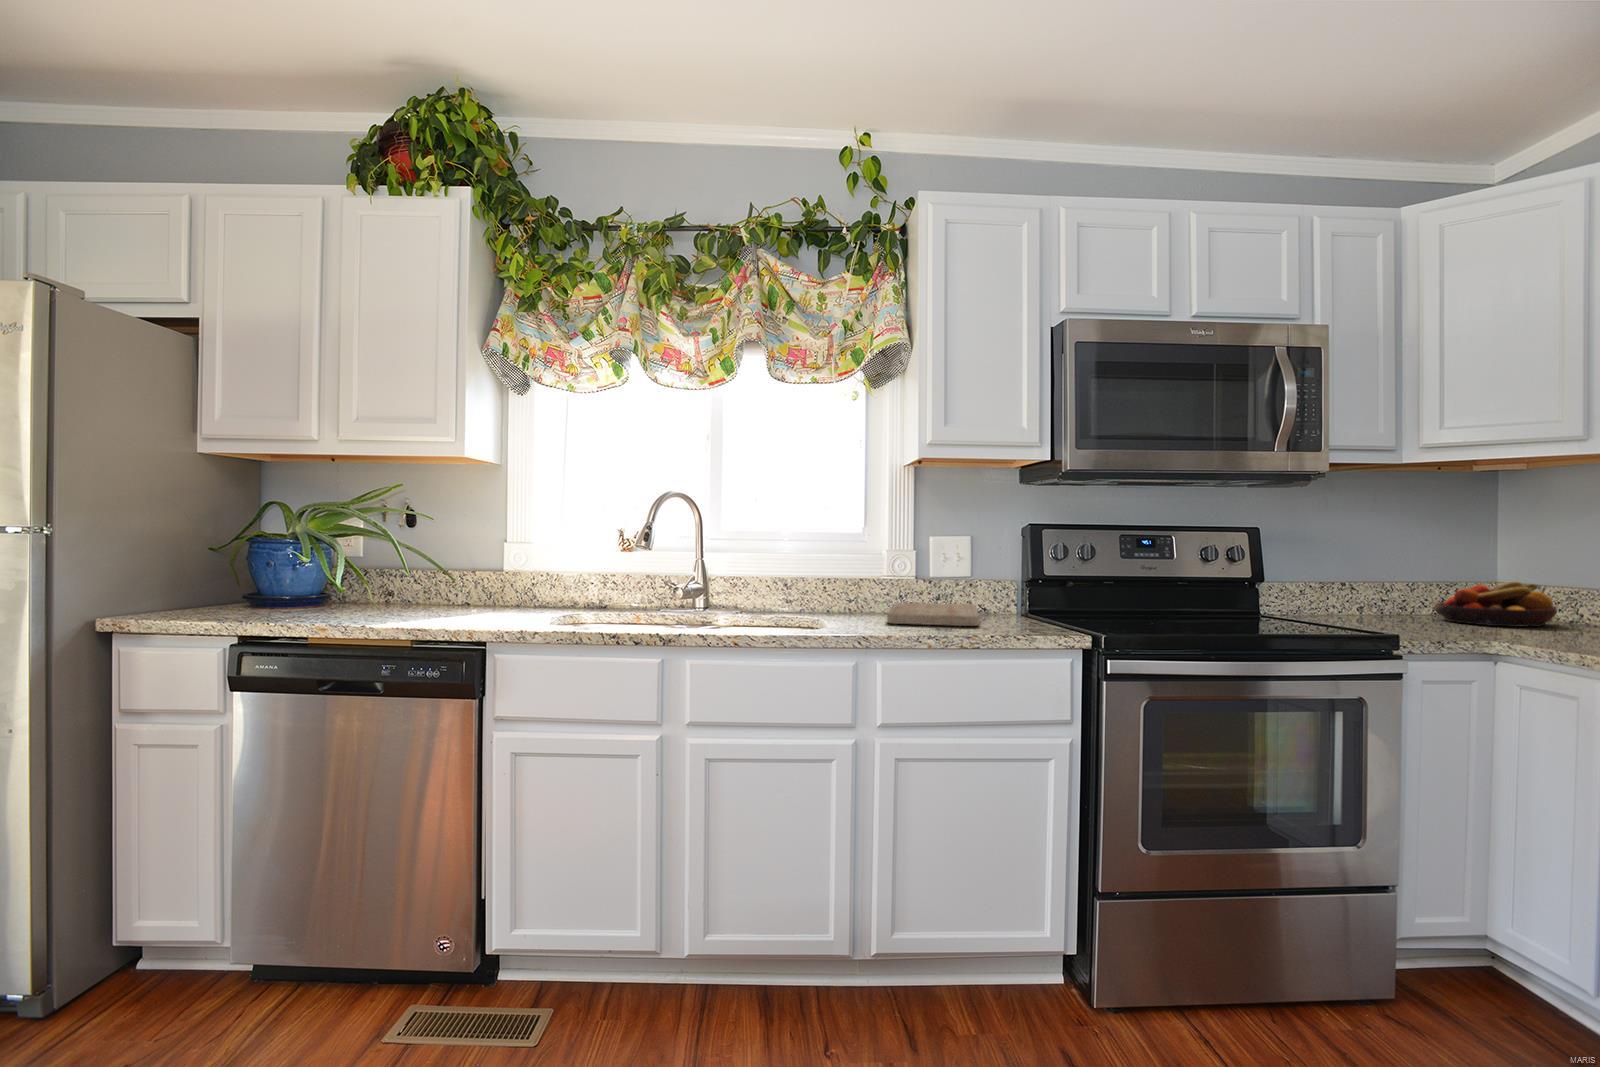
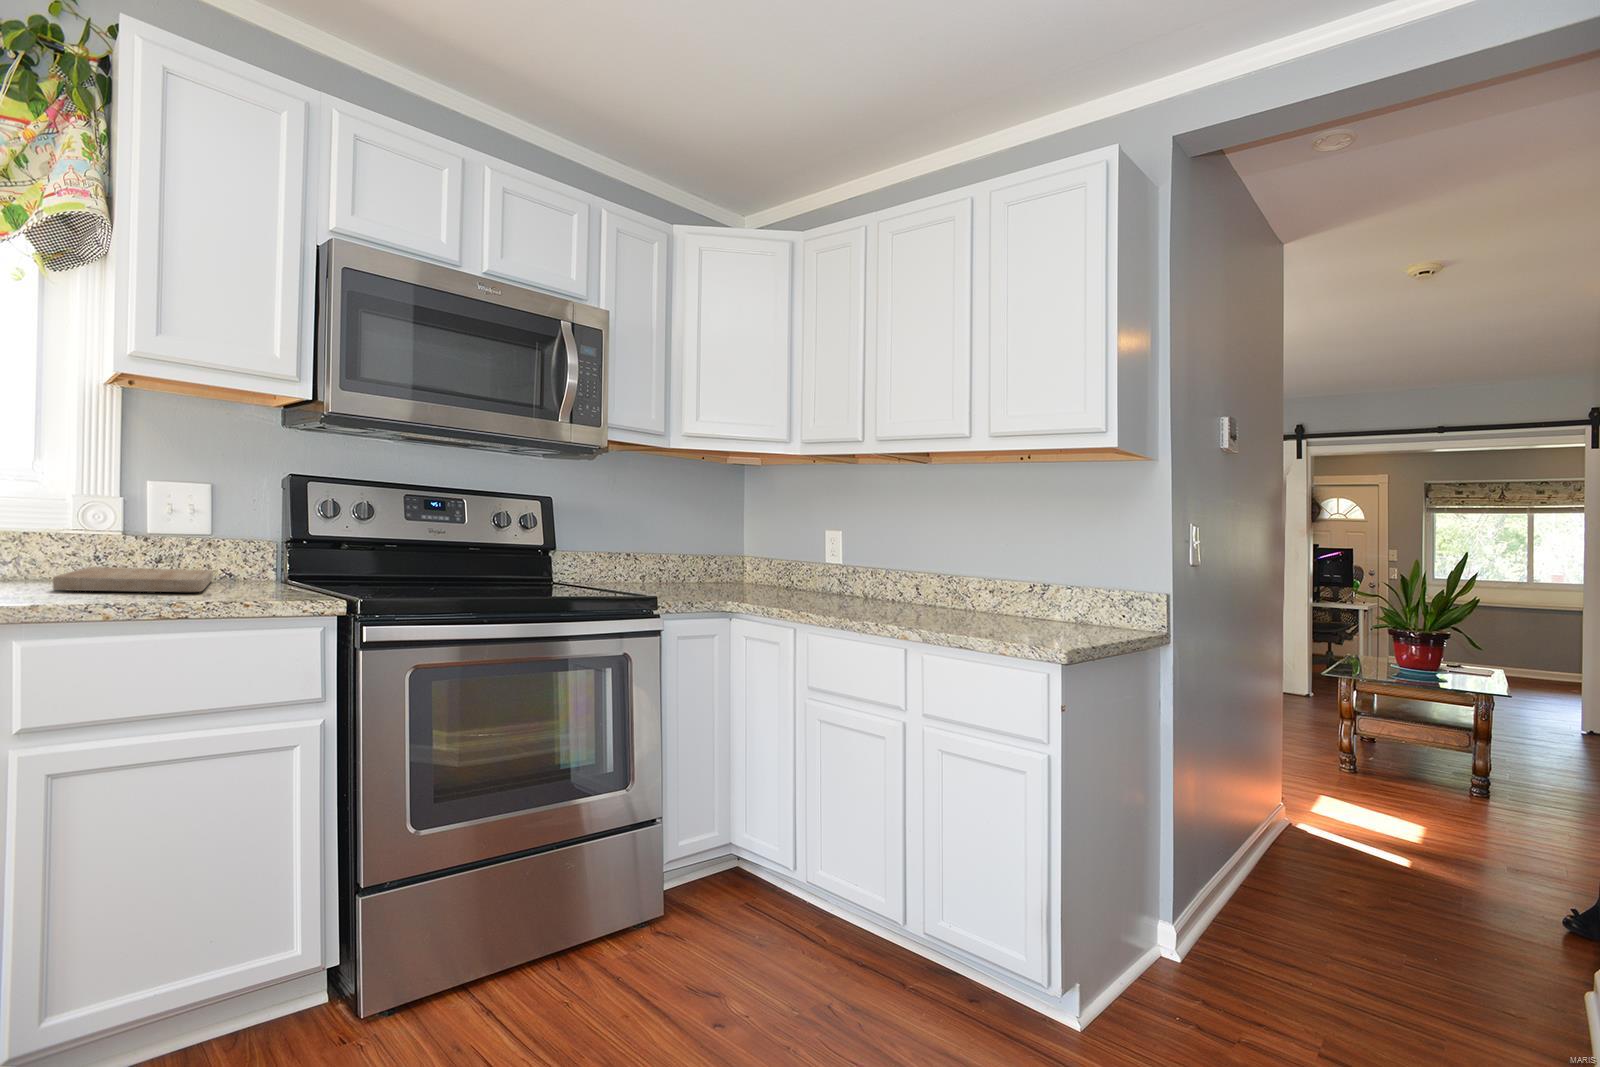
fruit bowl: present [1434,582,1556,627] -> none [697,553,778,590]

